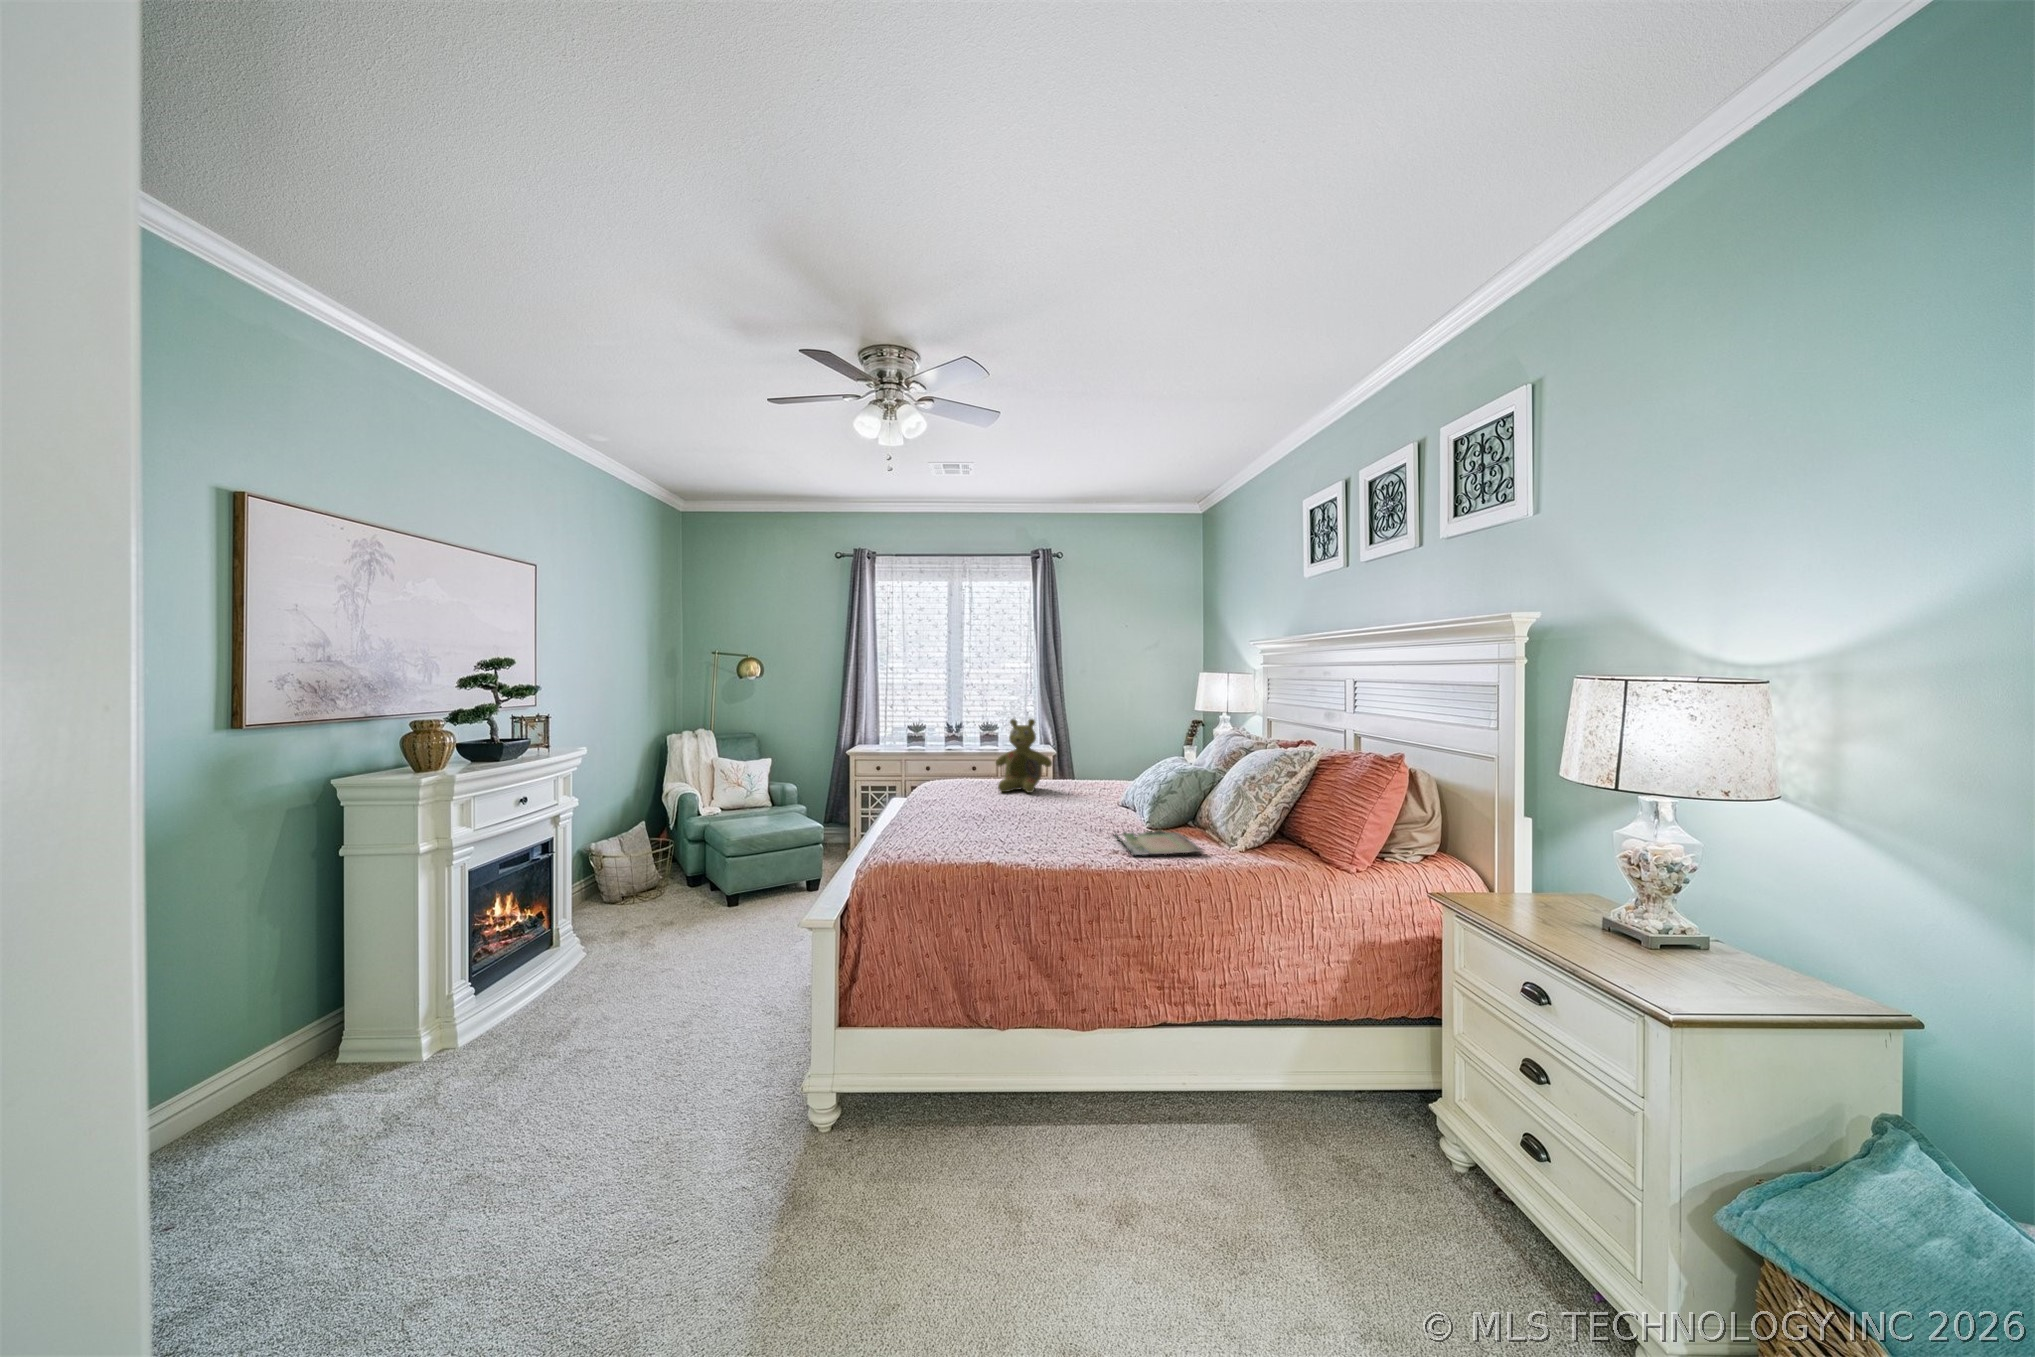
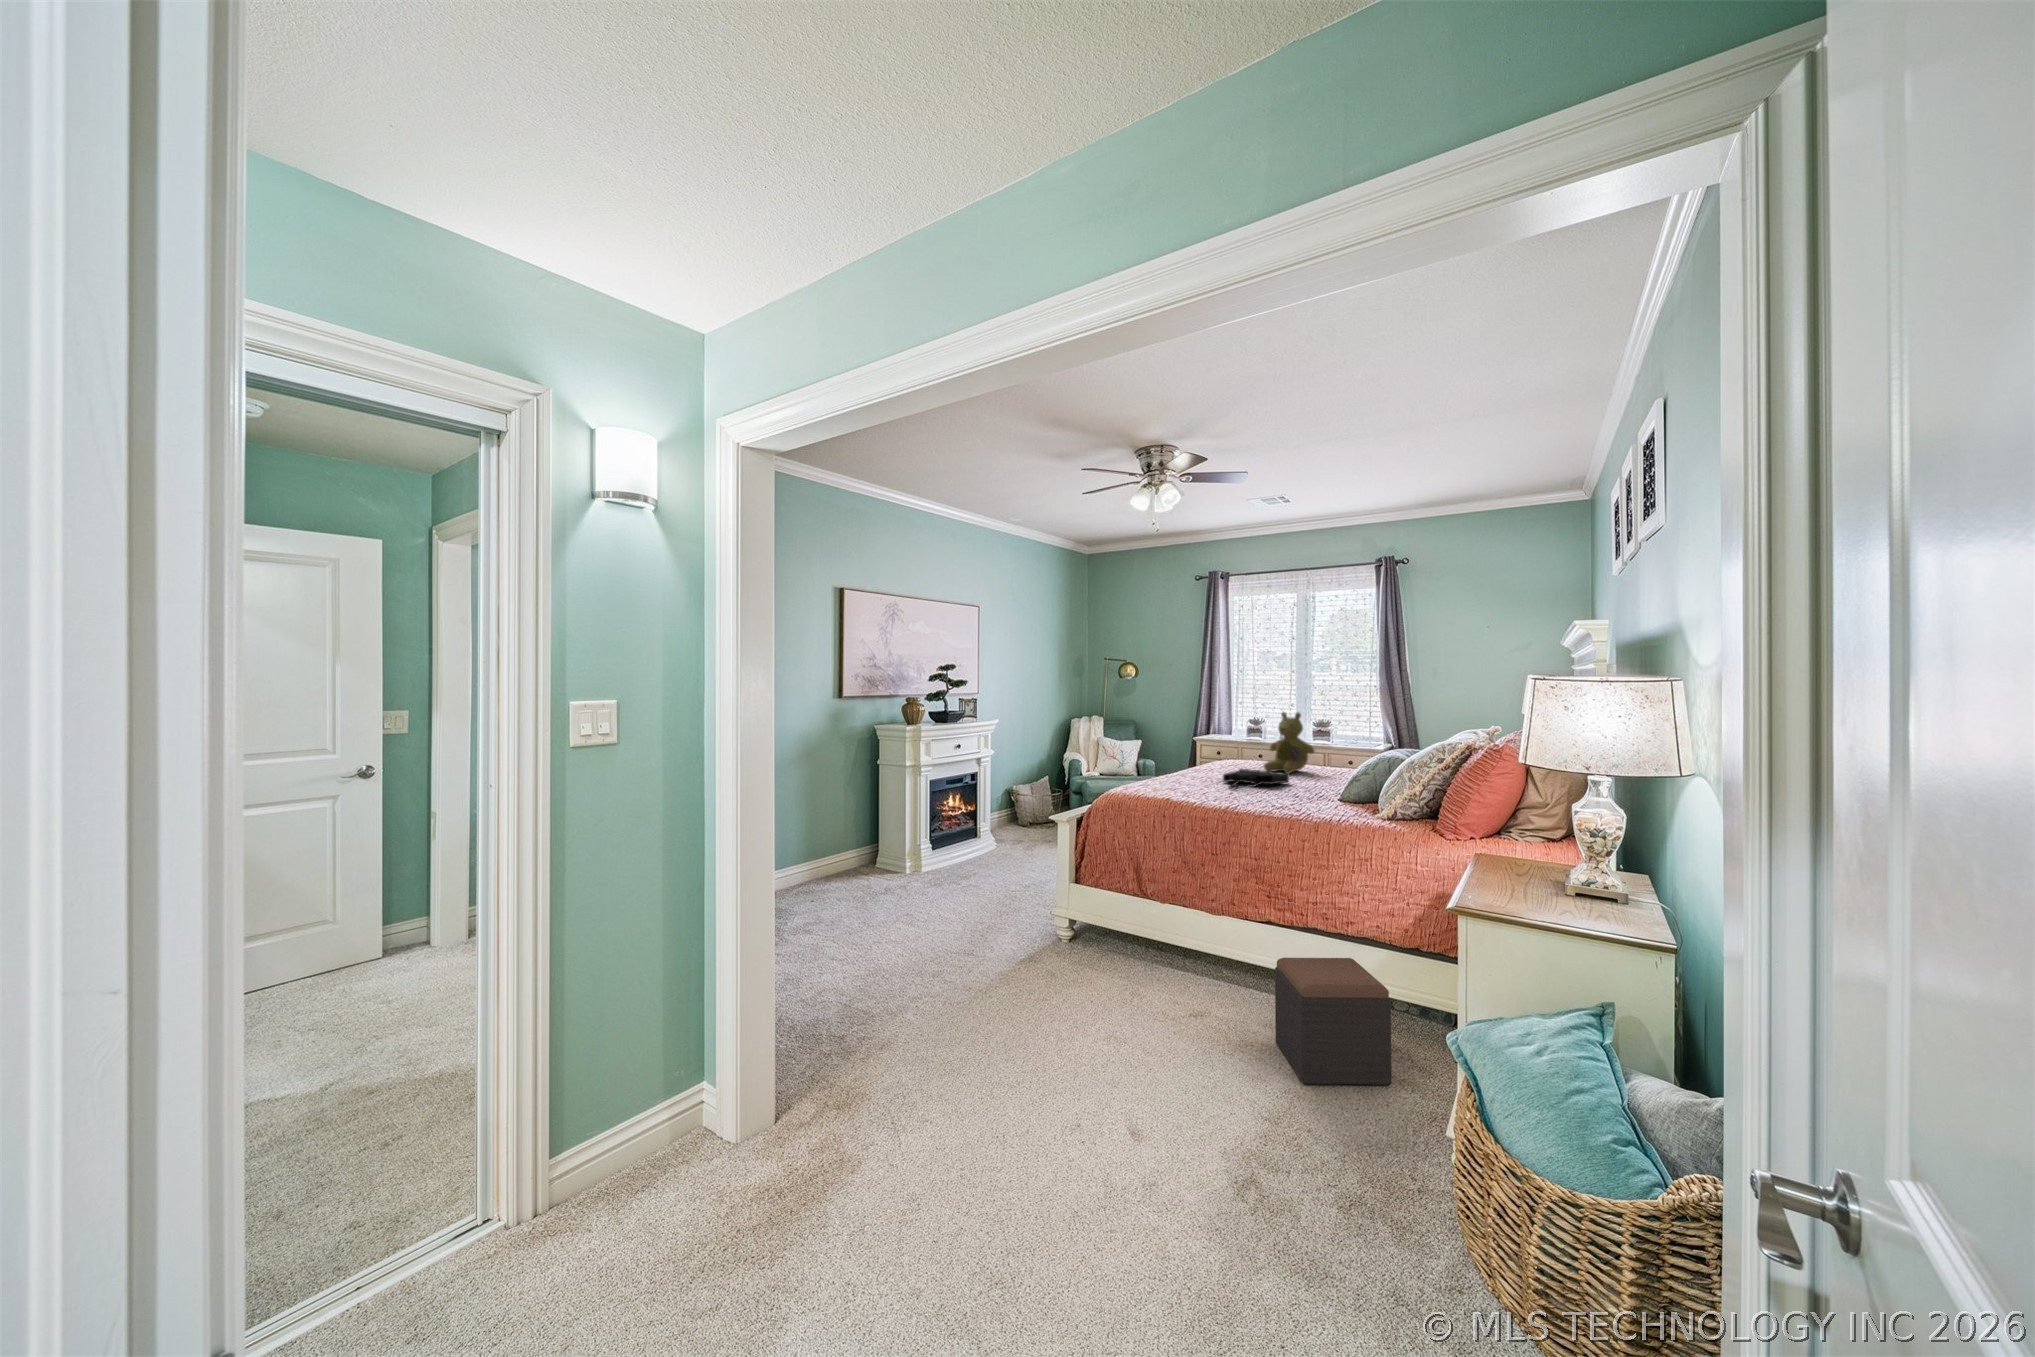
tote bag: none [988,795,1059,827] -> present [1223,769,1289,789]
tray: present [1115,830,1203,855] -> none [1281,796,1351,813]
footstool: none [1263,1068,1448,1314] -> present [1275,958,1392,1085]

